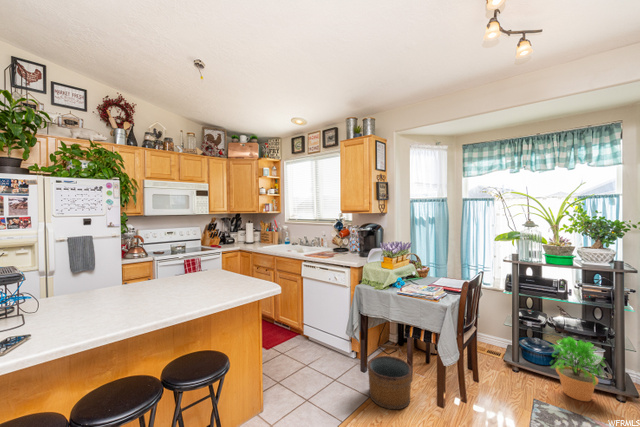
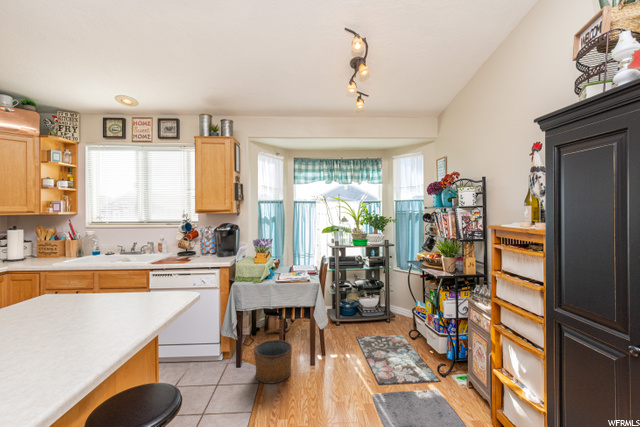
potted plant: present [551,337,602,401] -> none [356,291,386,329]

